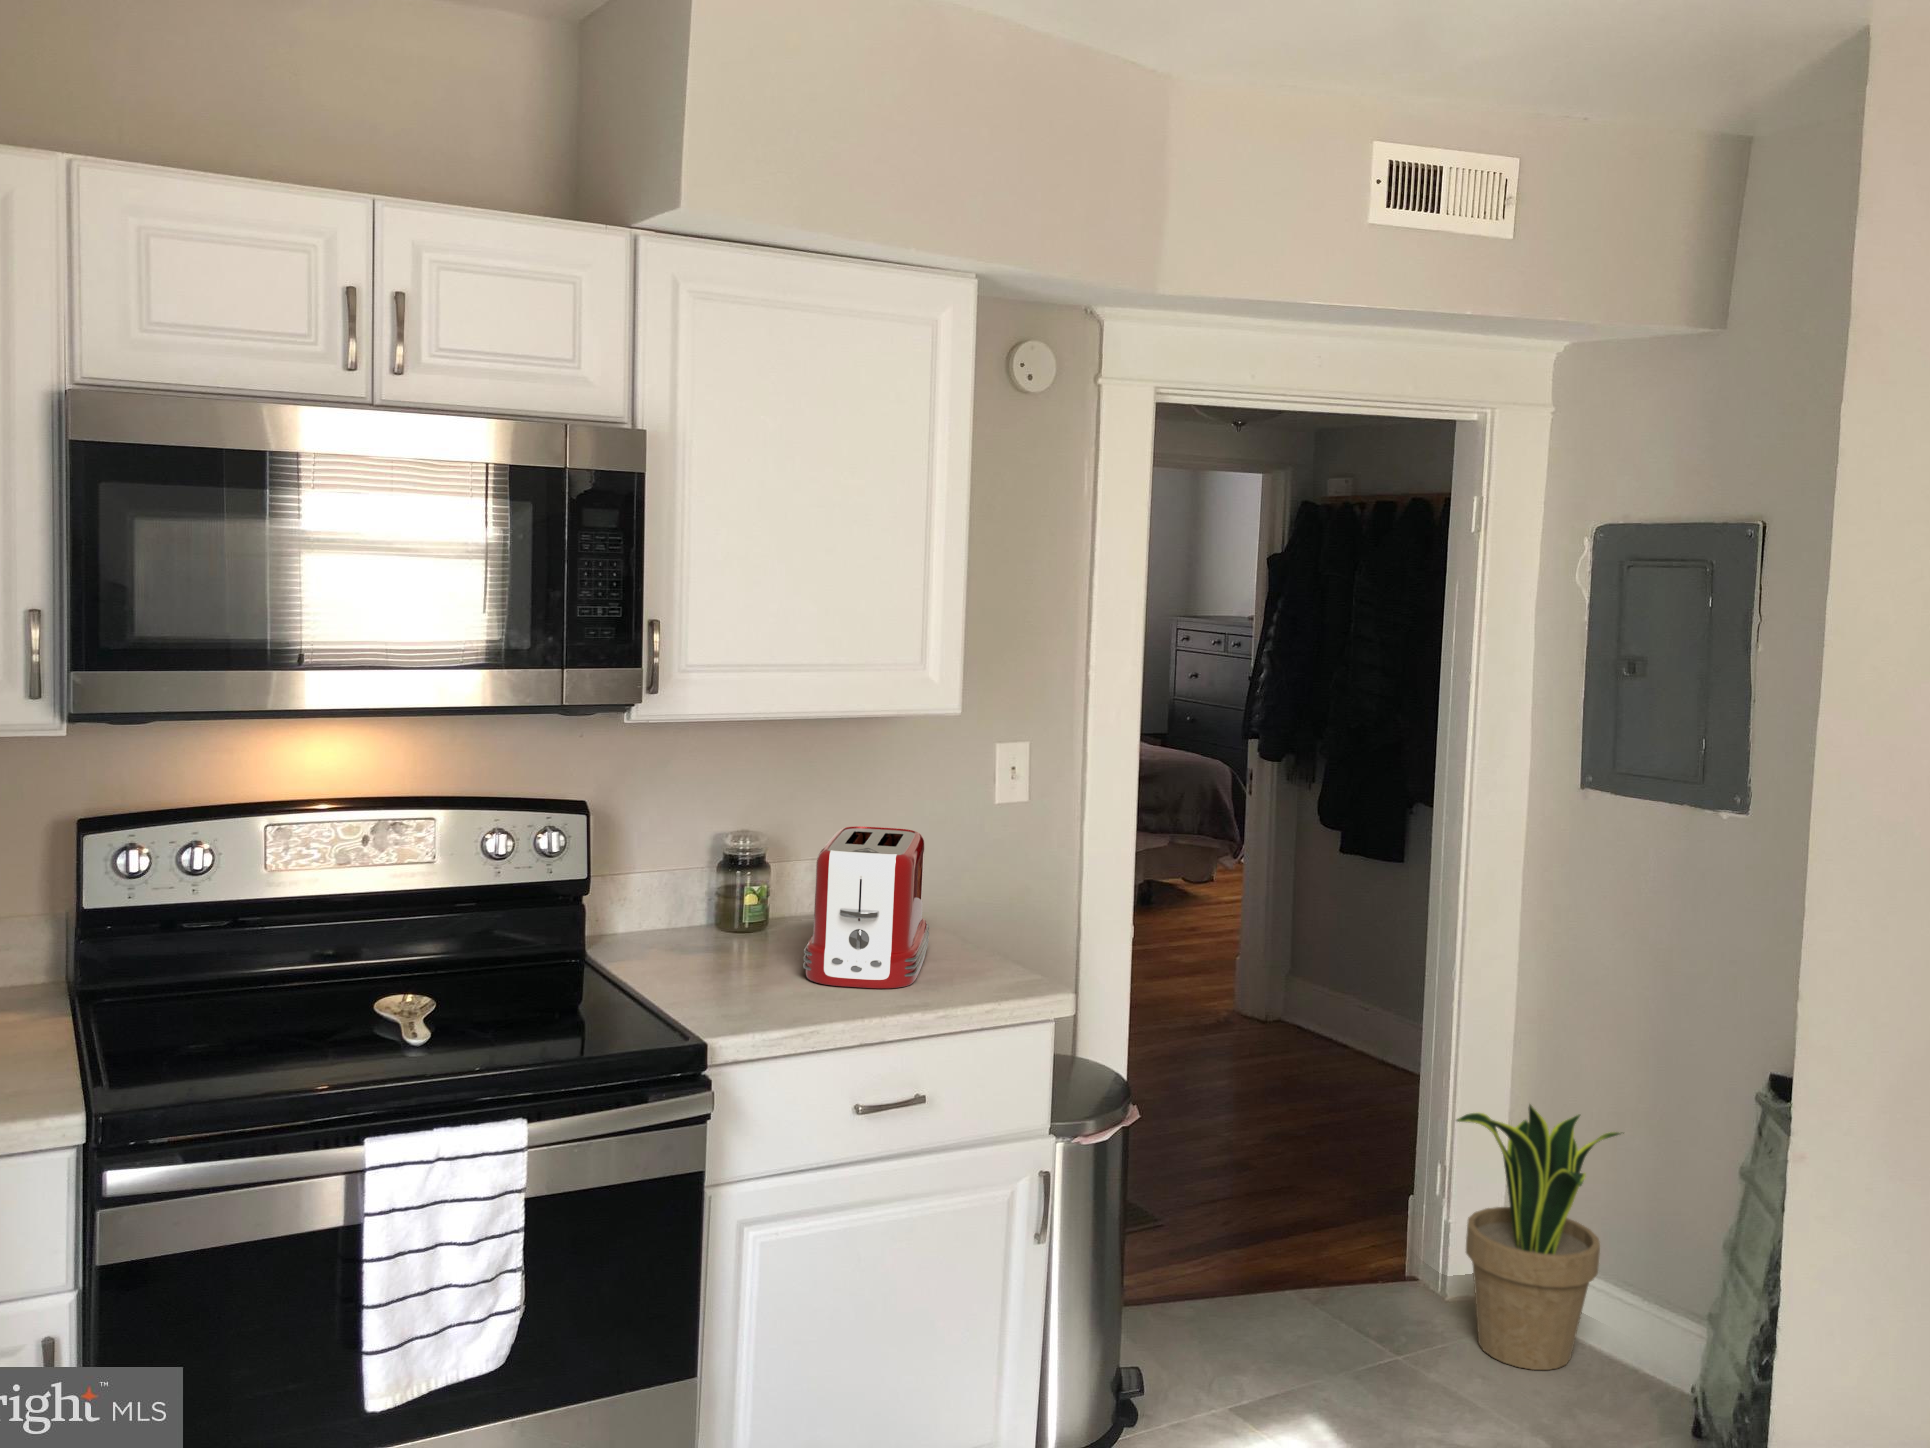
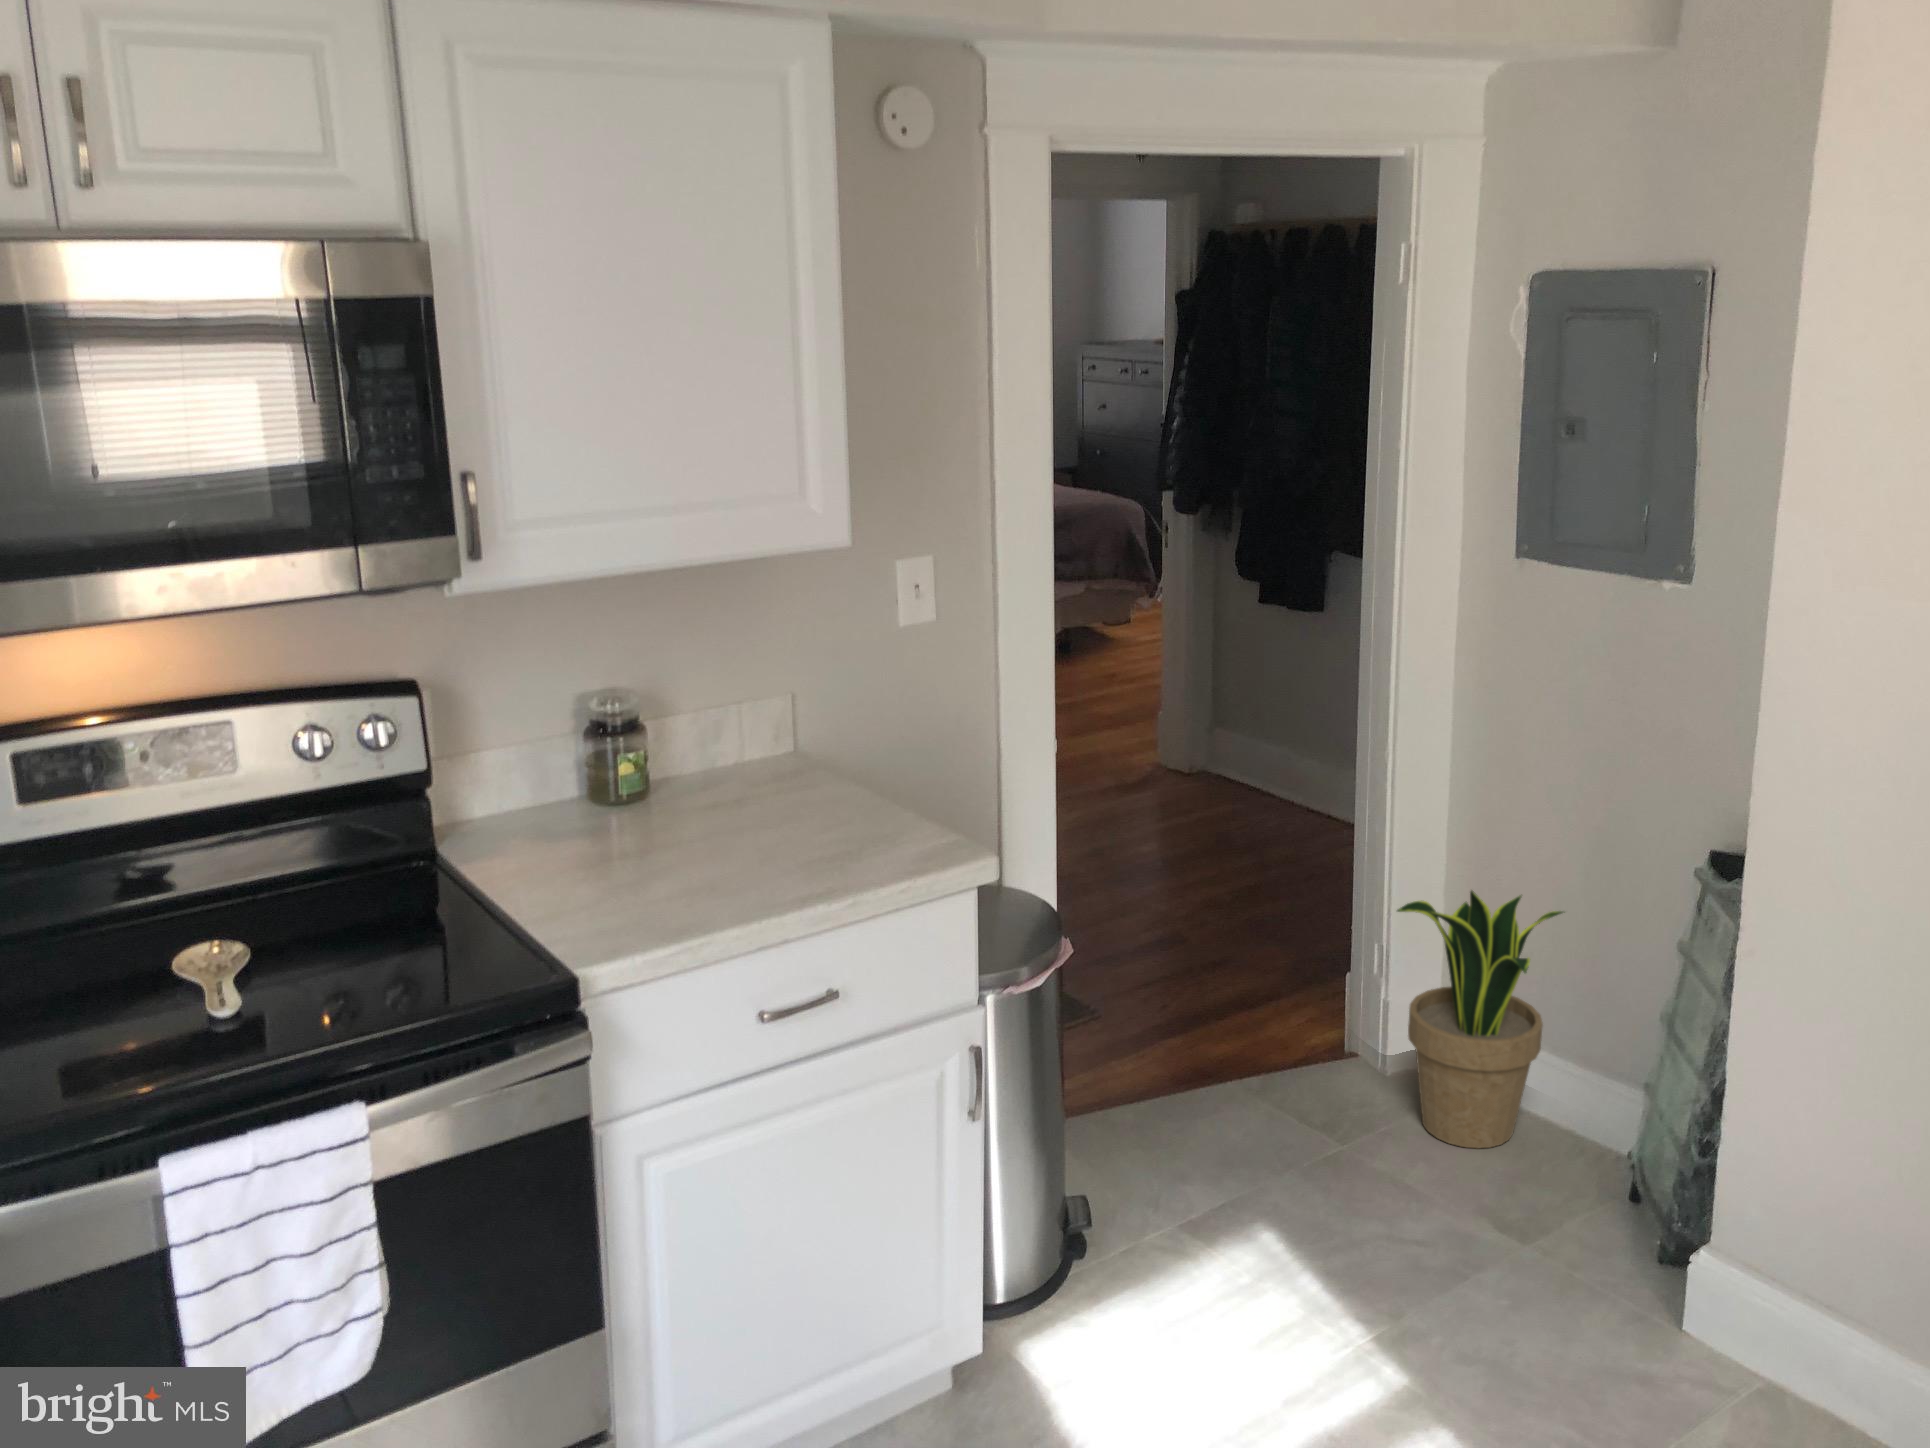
toaster: present [803,826,929,989] -> none [687,679,830,874]

